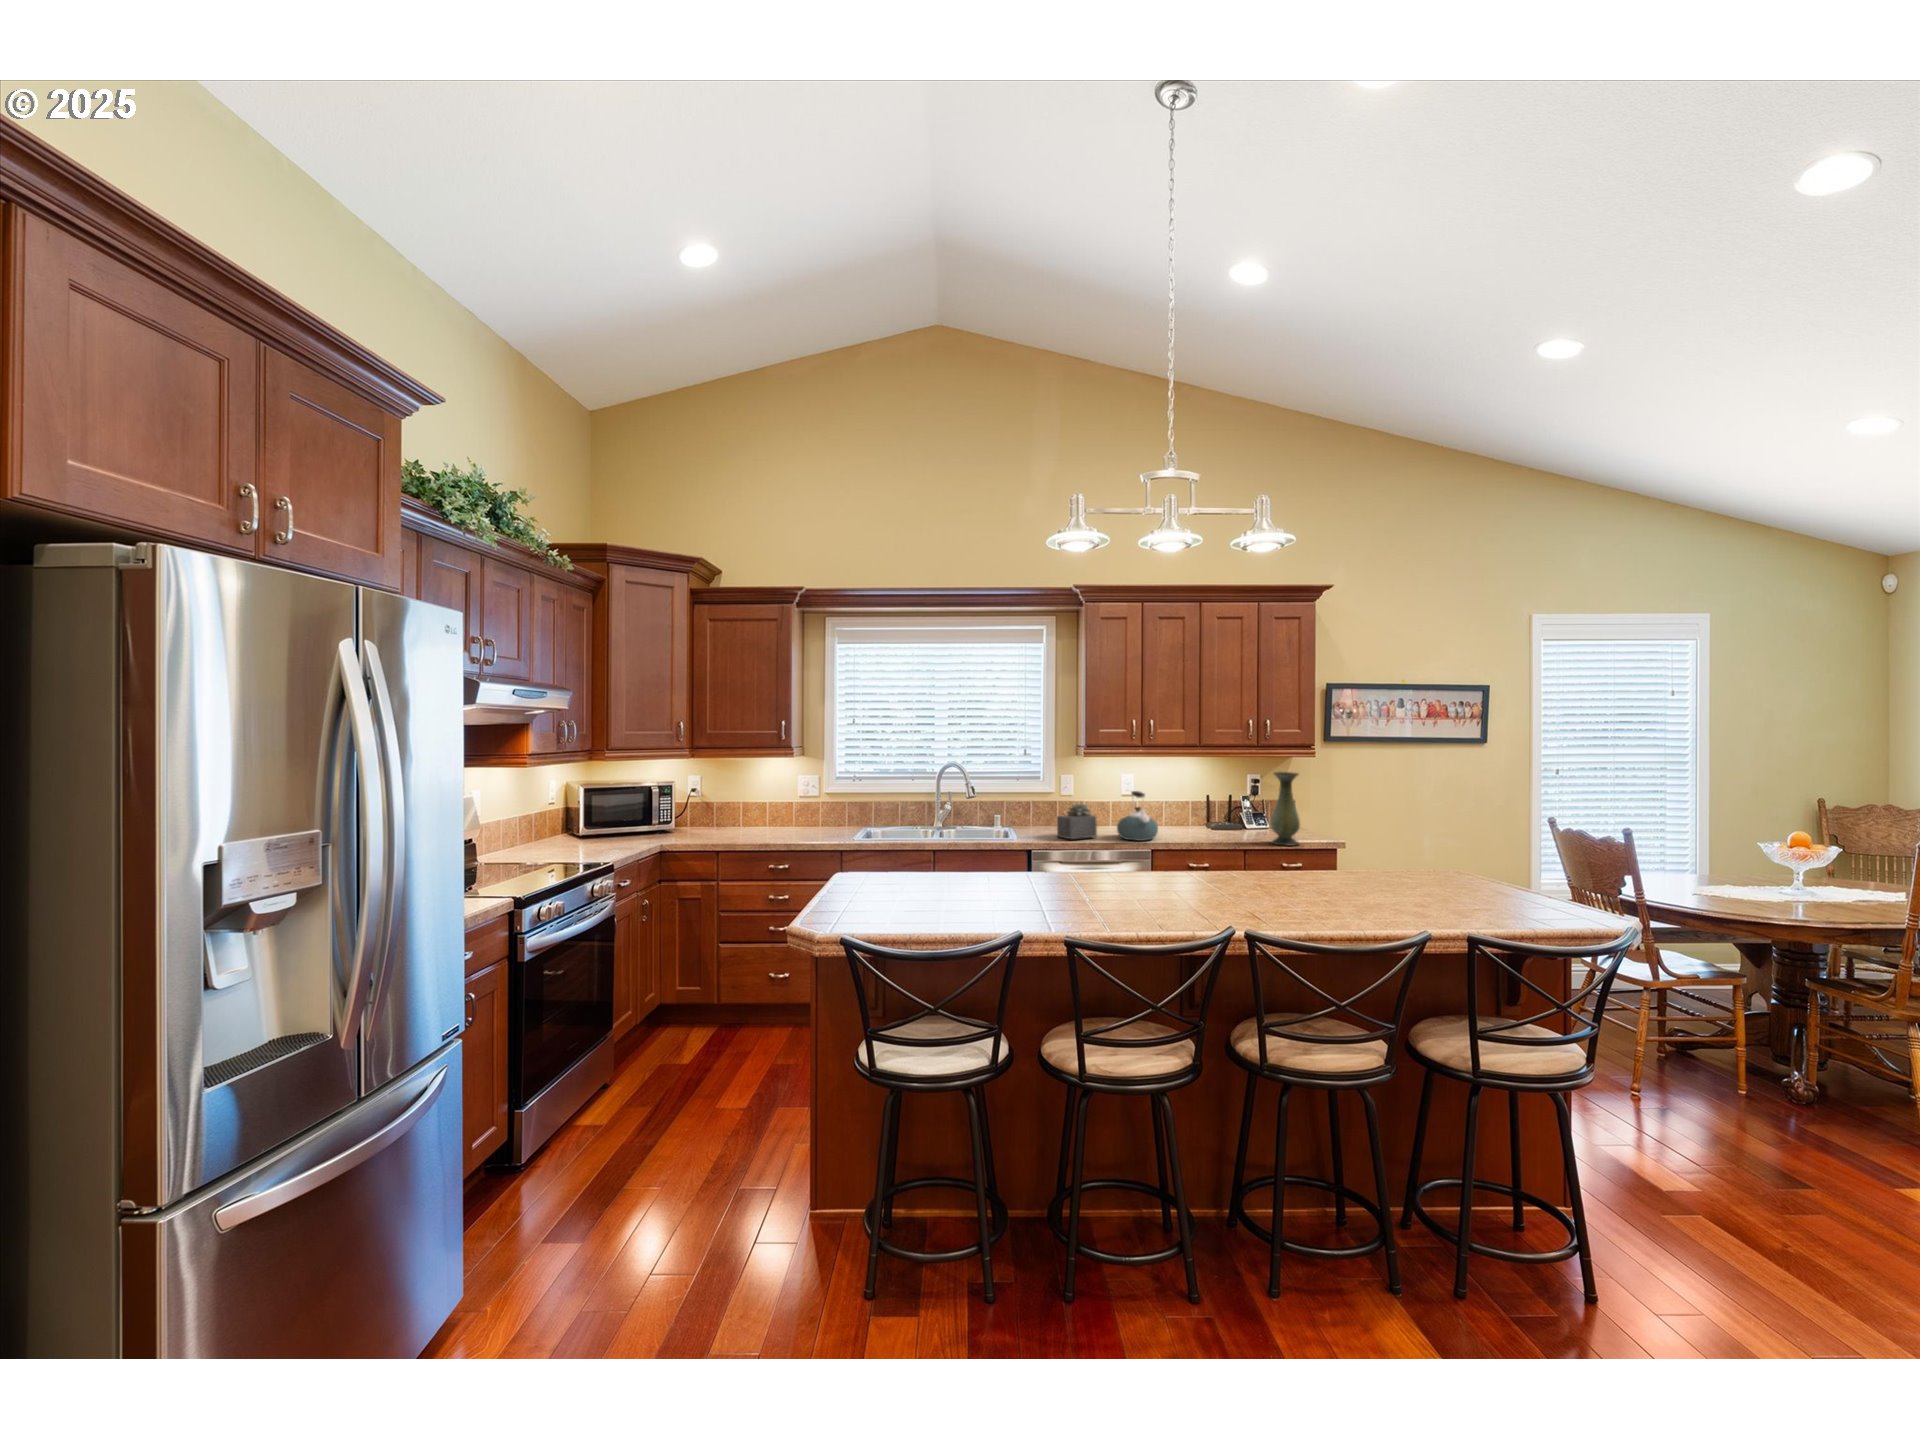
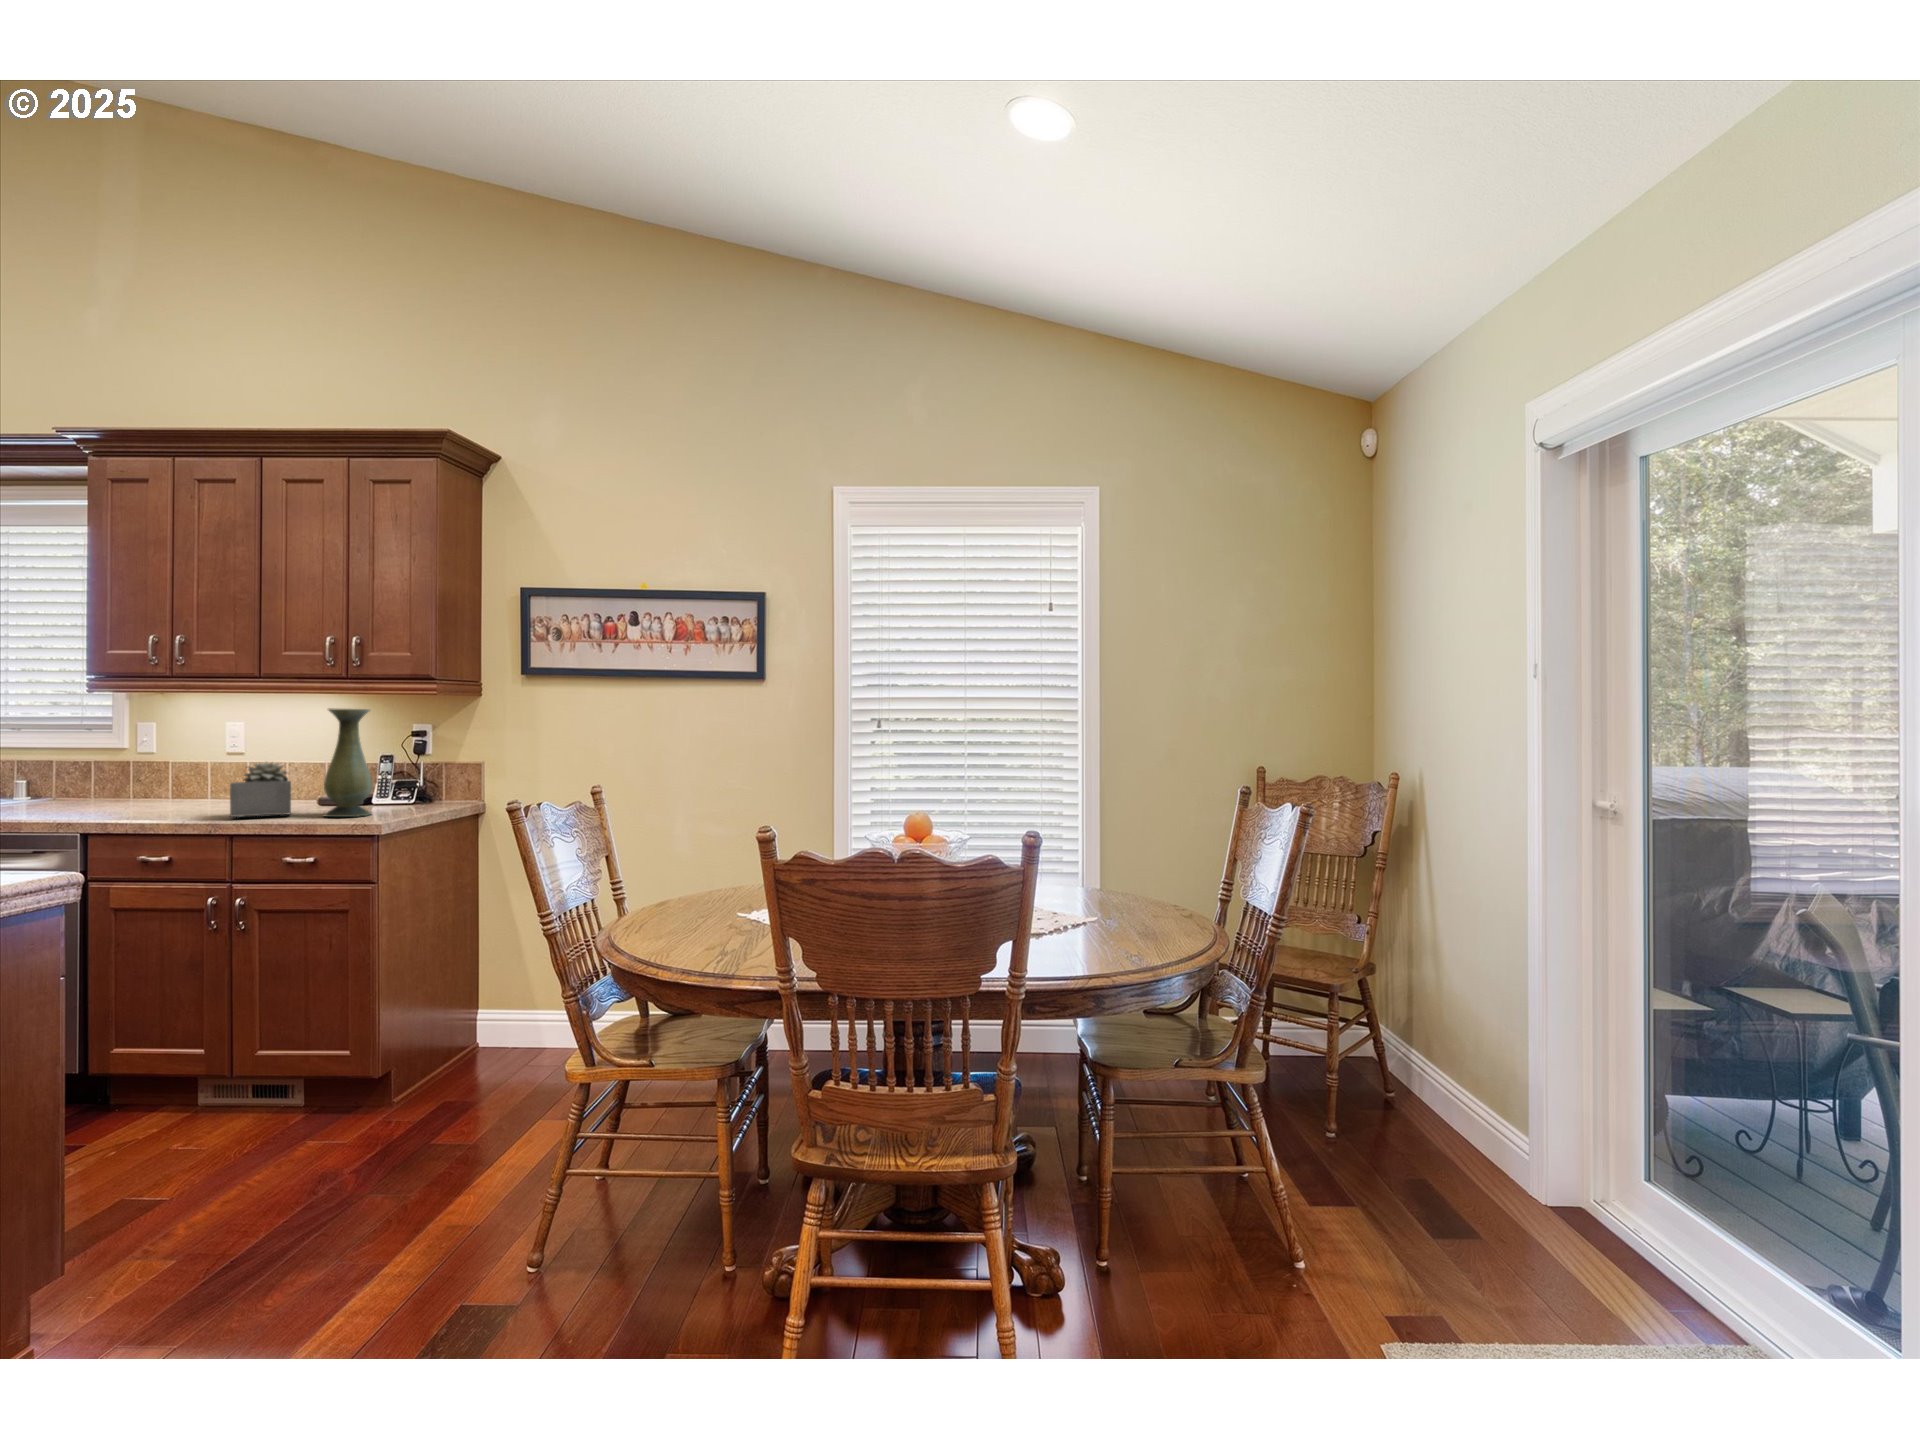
kettle: present [1117,791,1158,841] -> none [120,740,196,812]
succulent plant: present [1057,803,1097,839] -> present [230,762,291,817]

